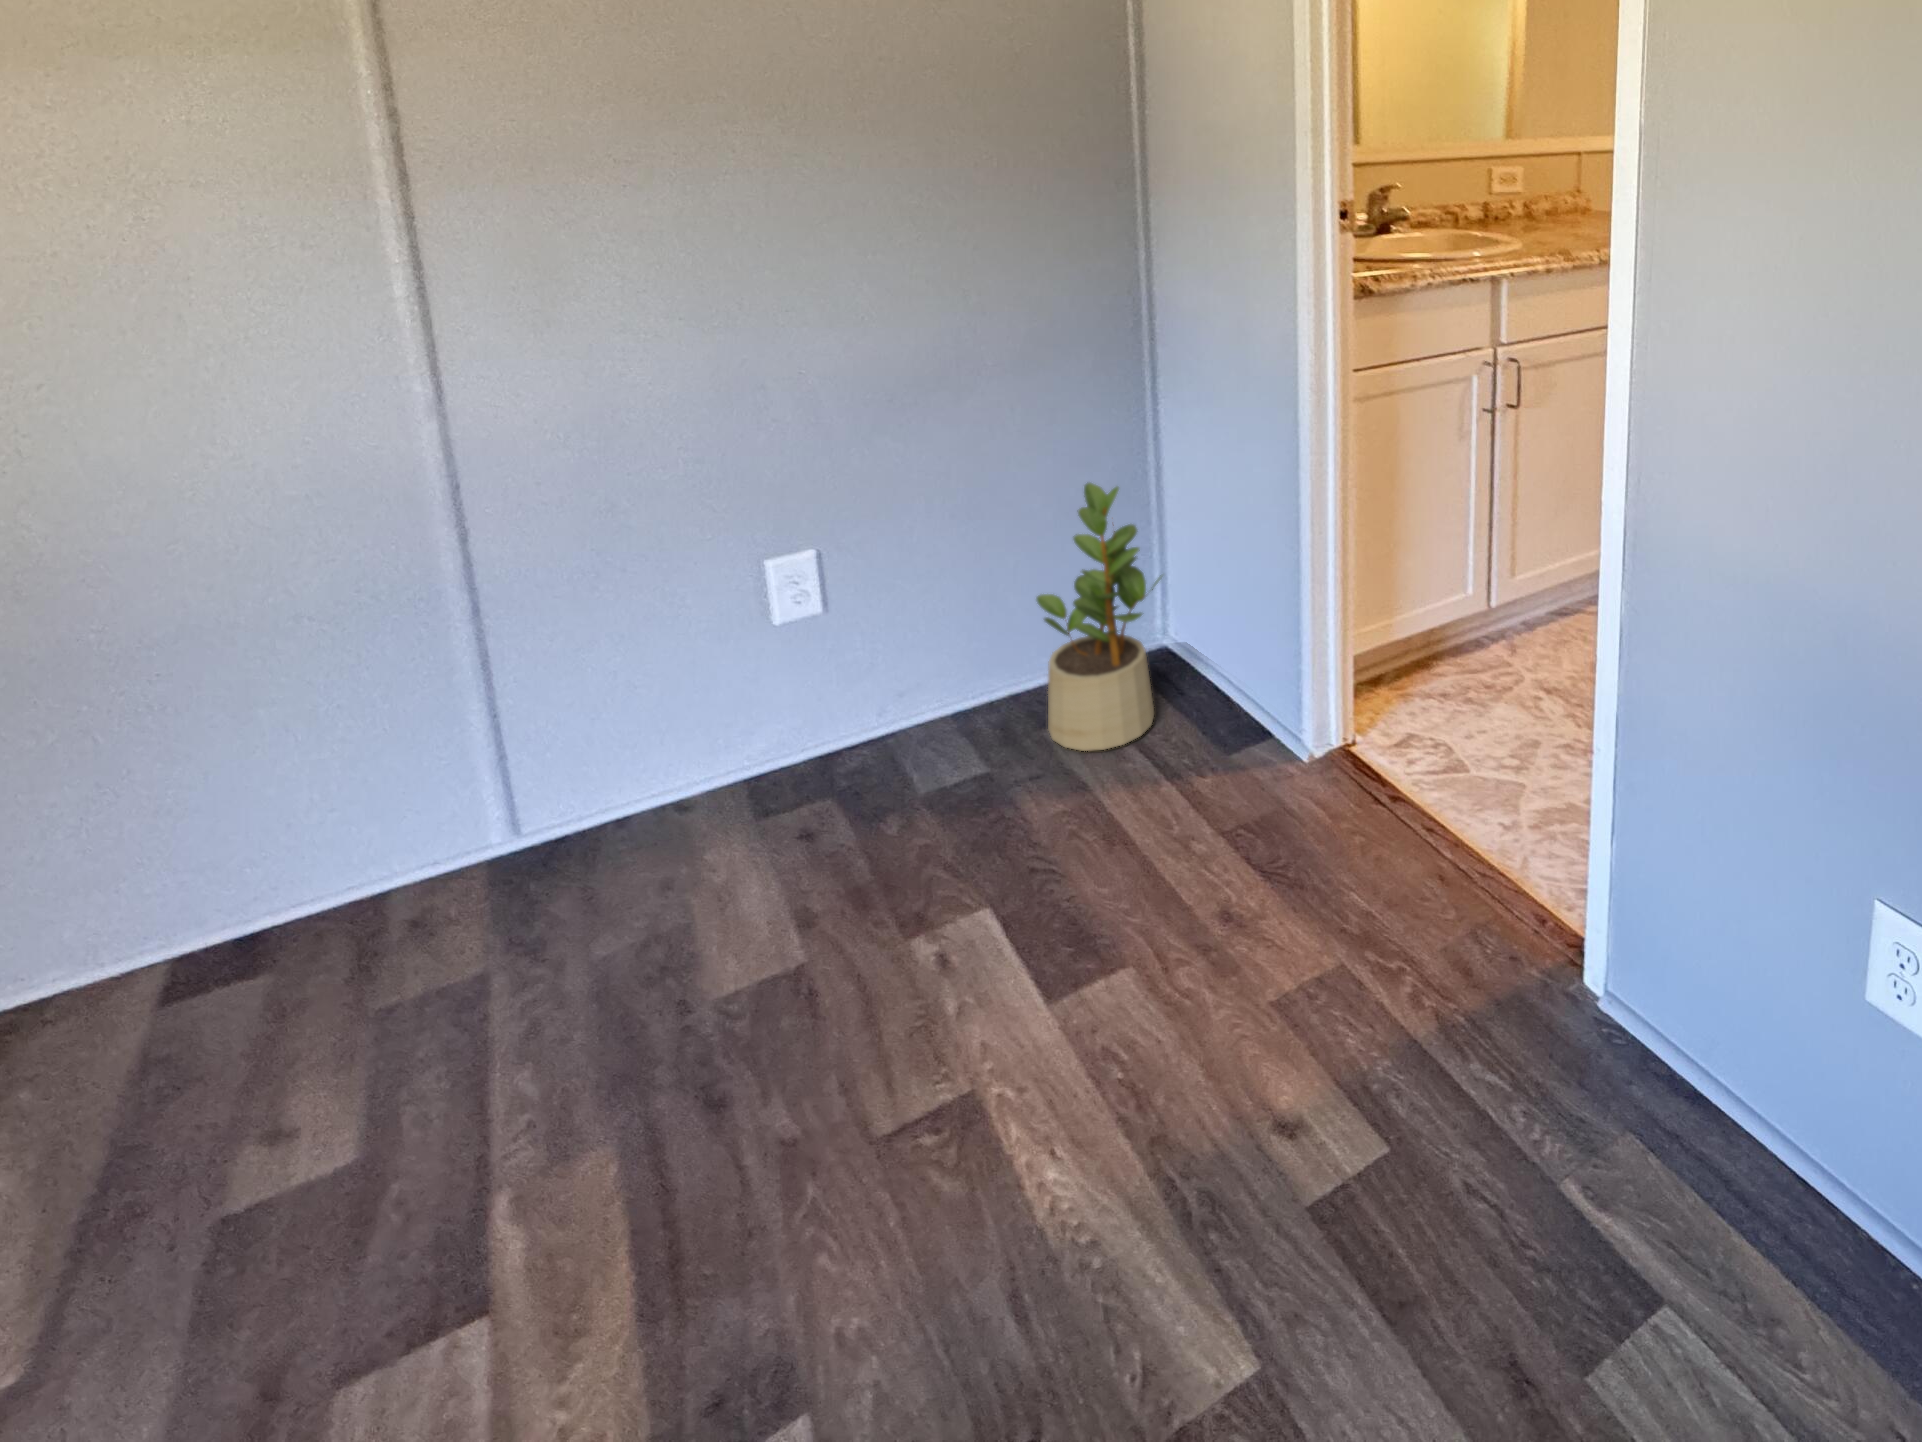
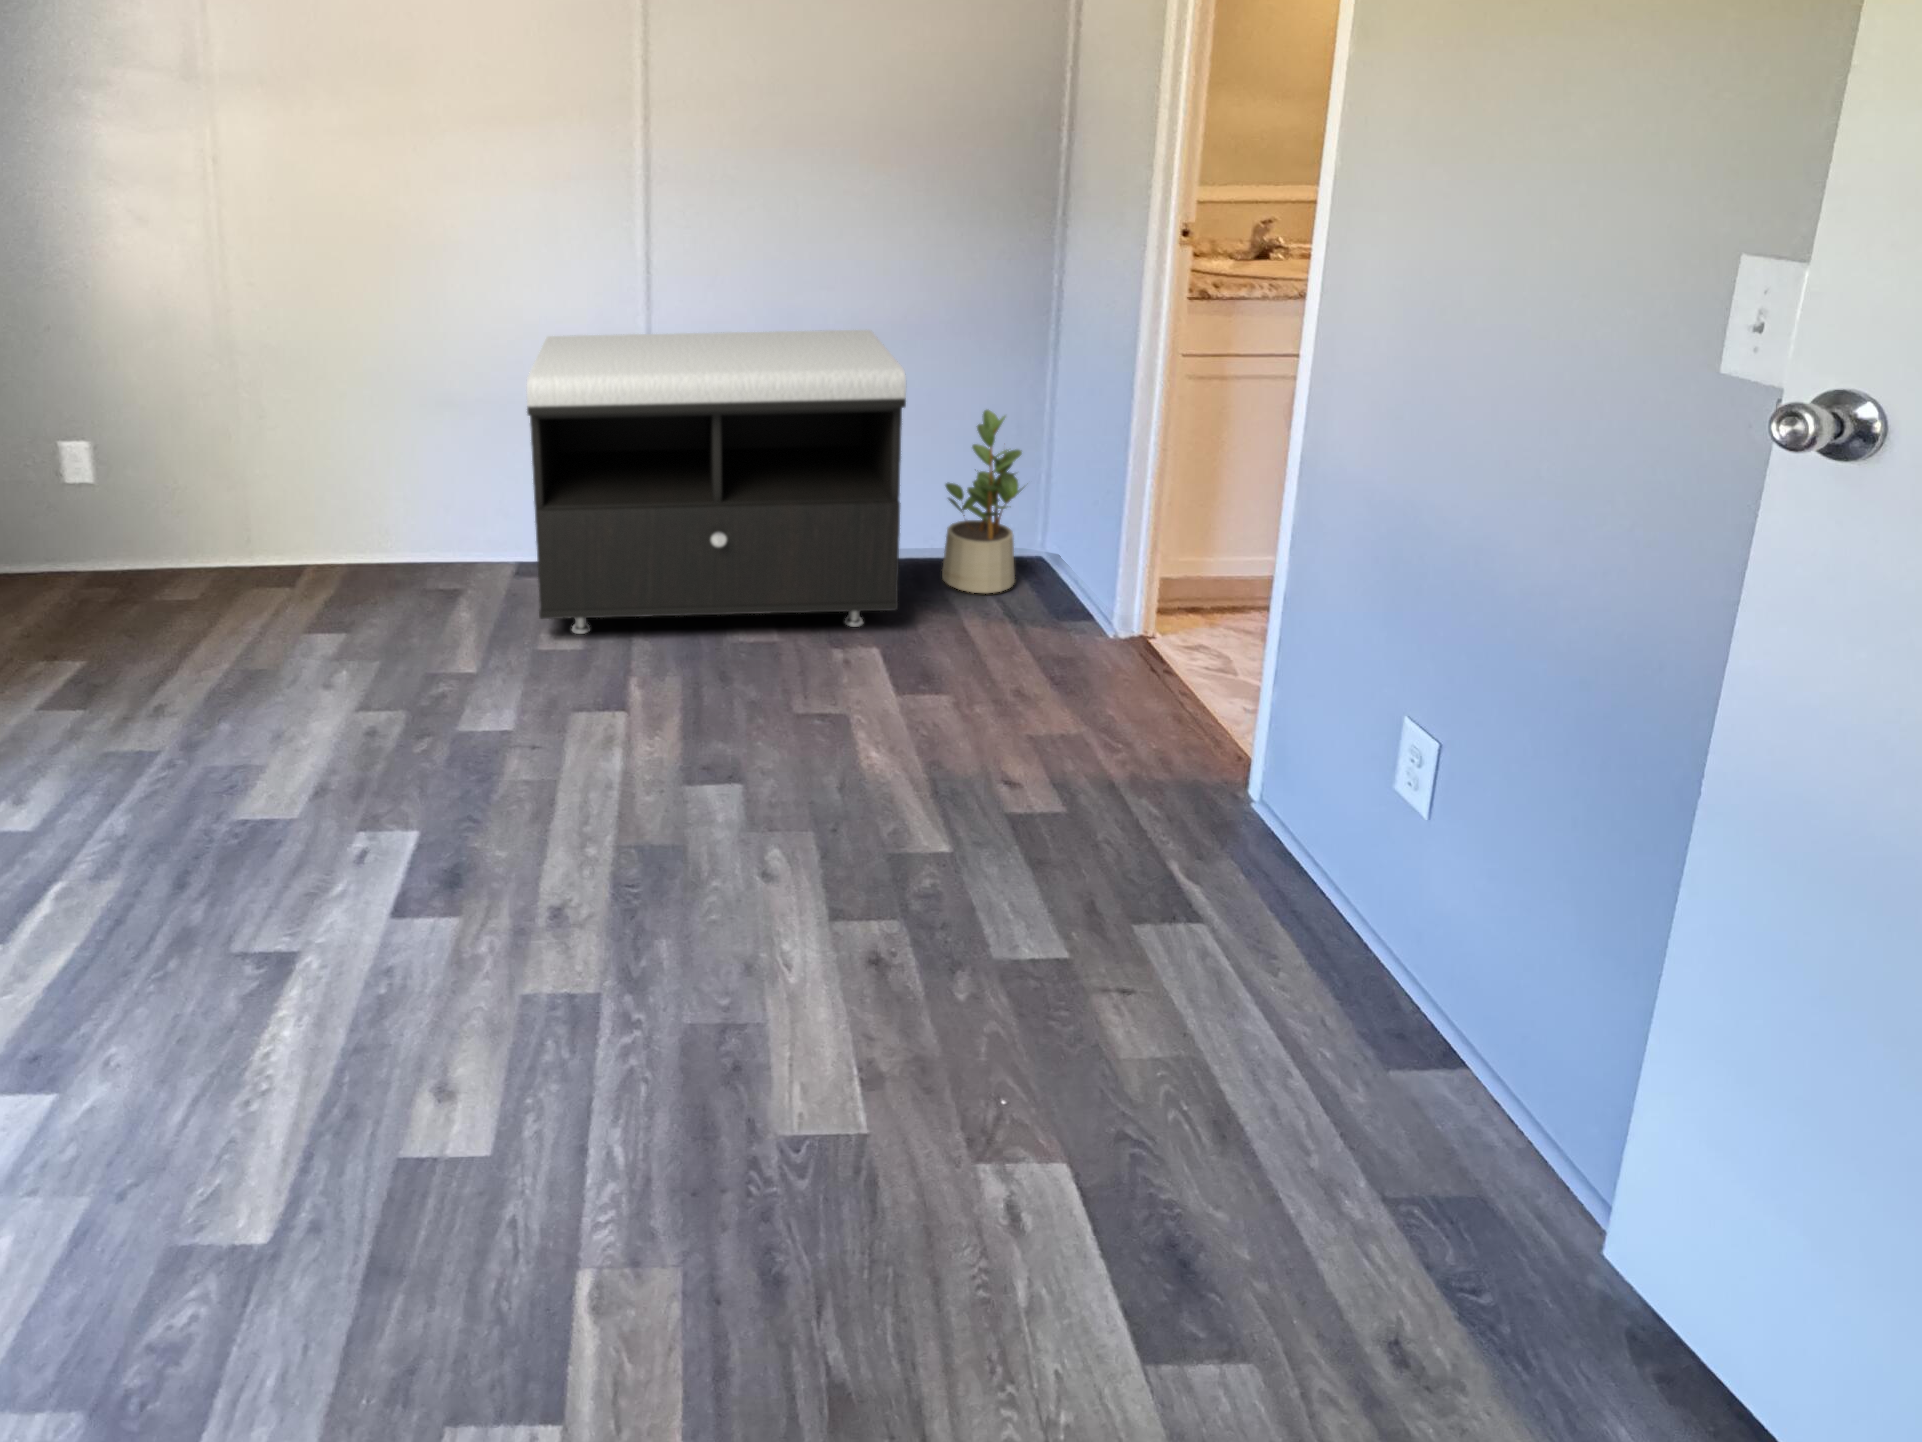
storage bench: none [117,391,1012,1134] -> present [527,330,906,634]

